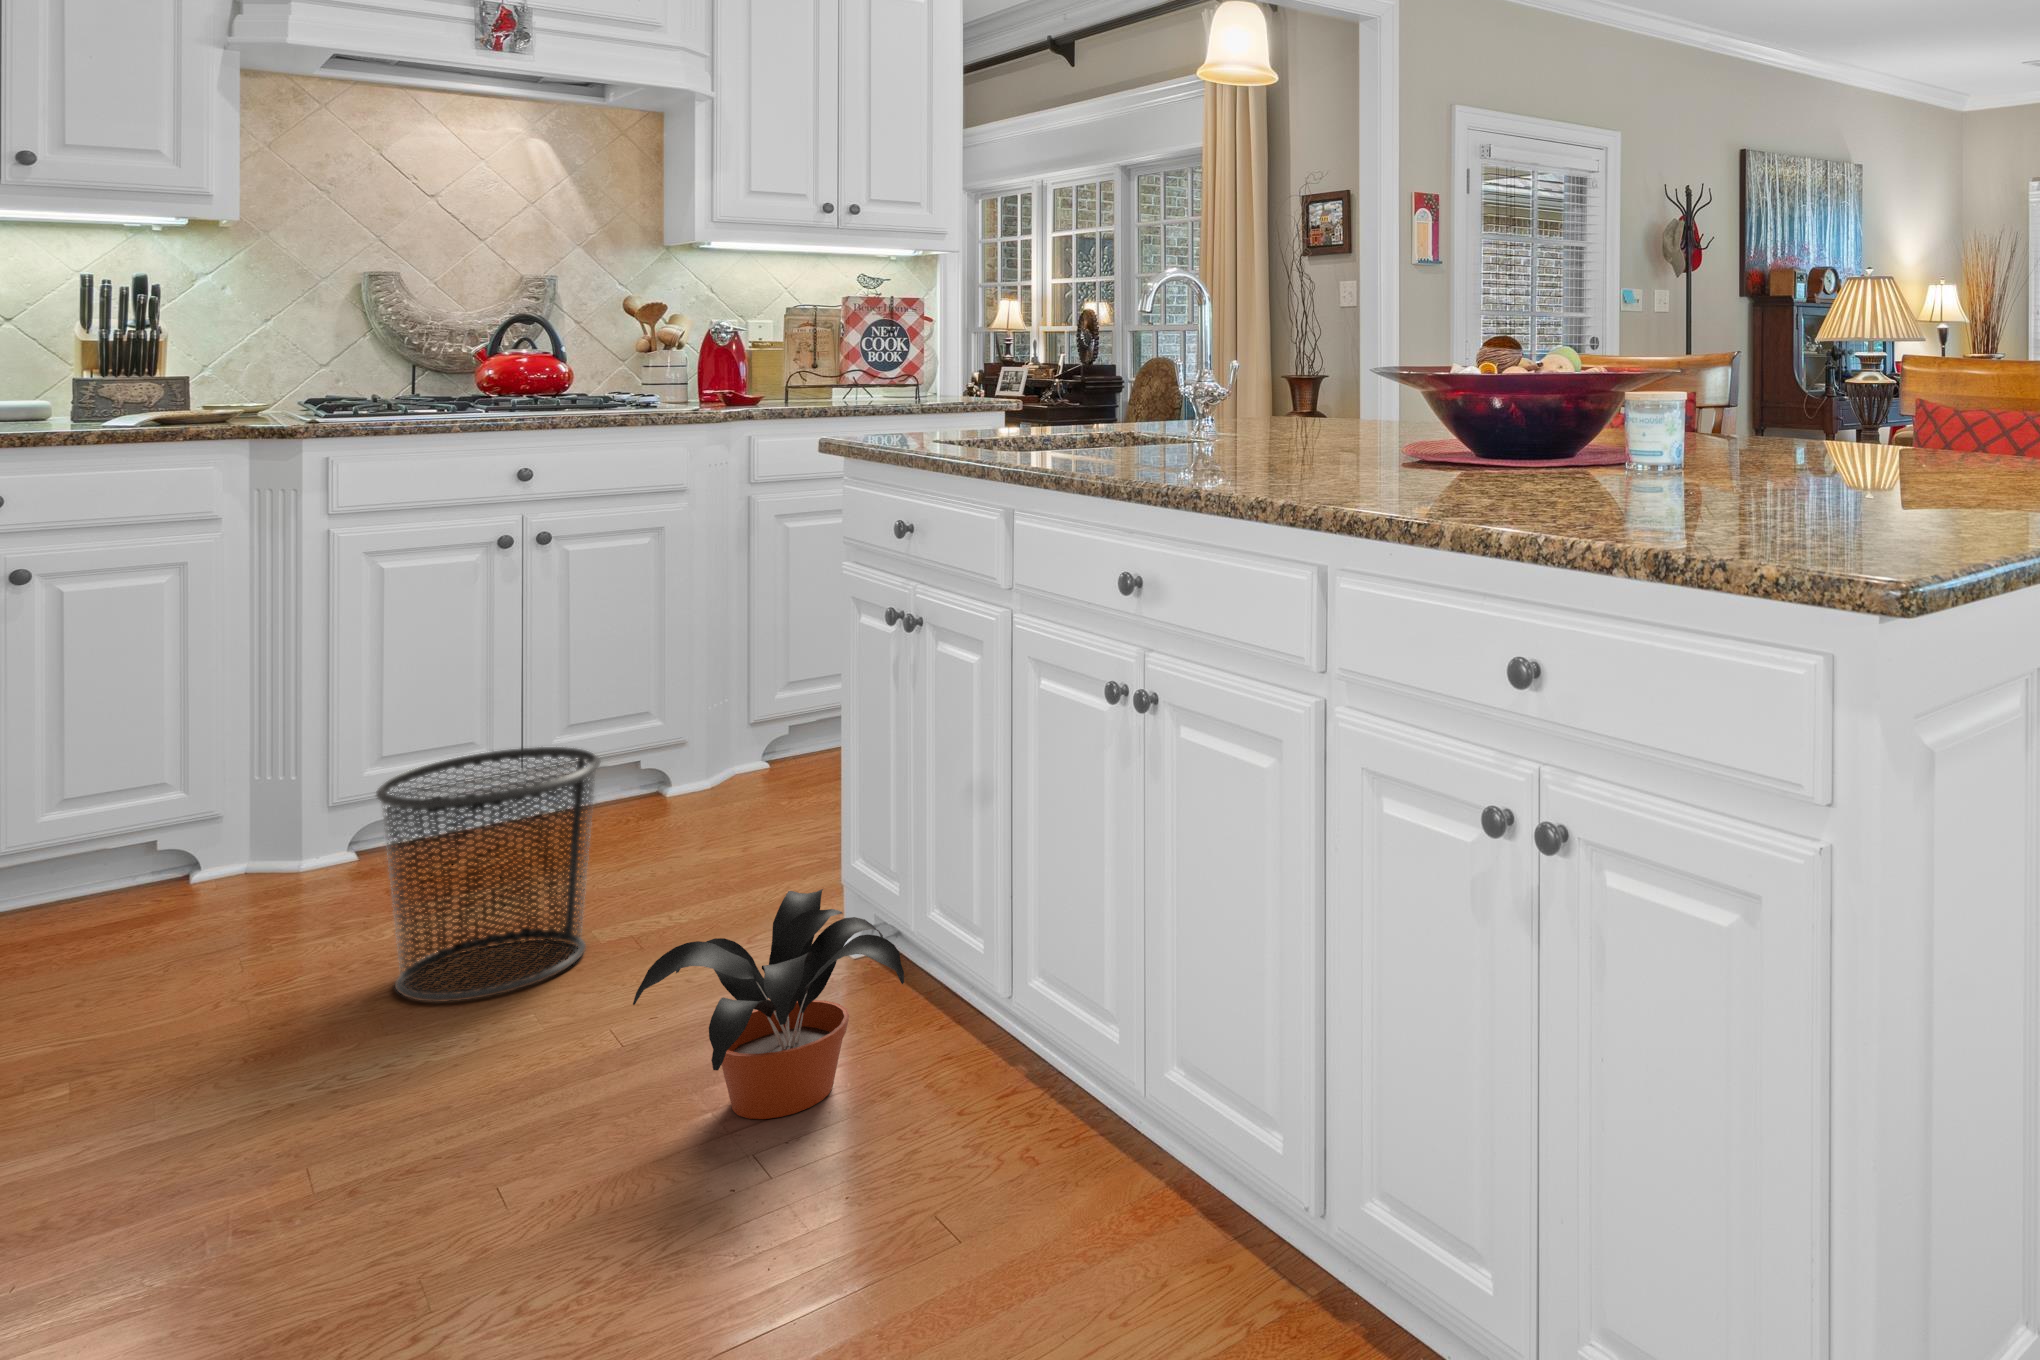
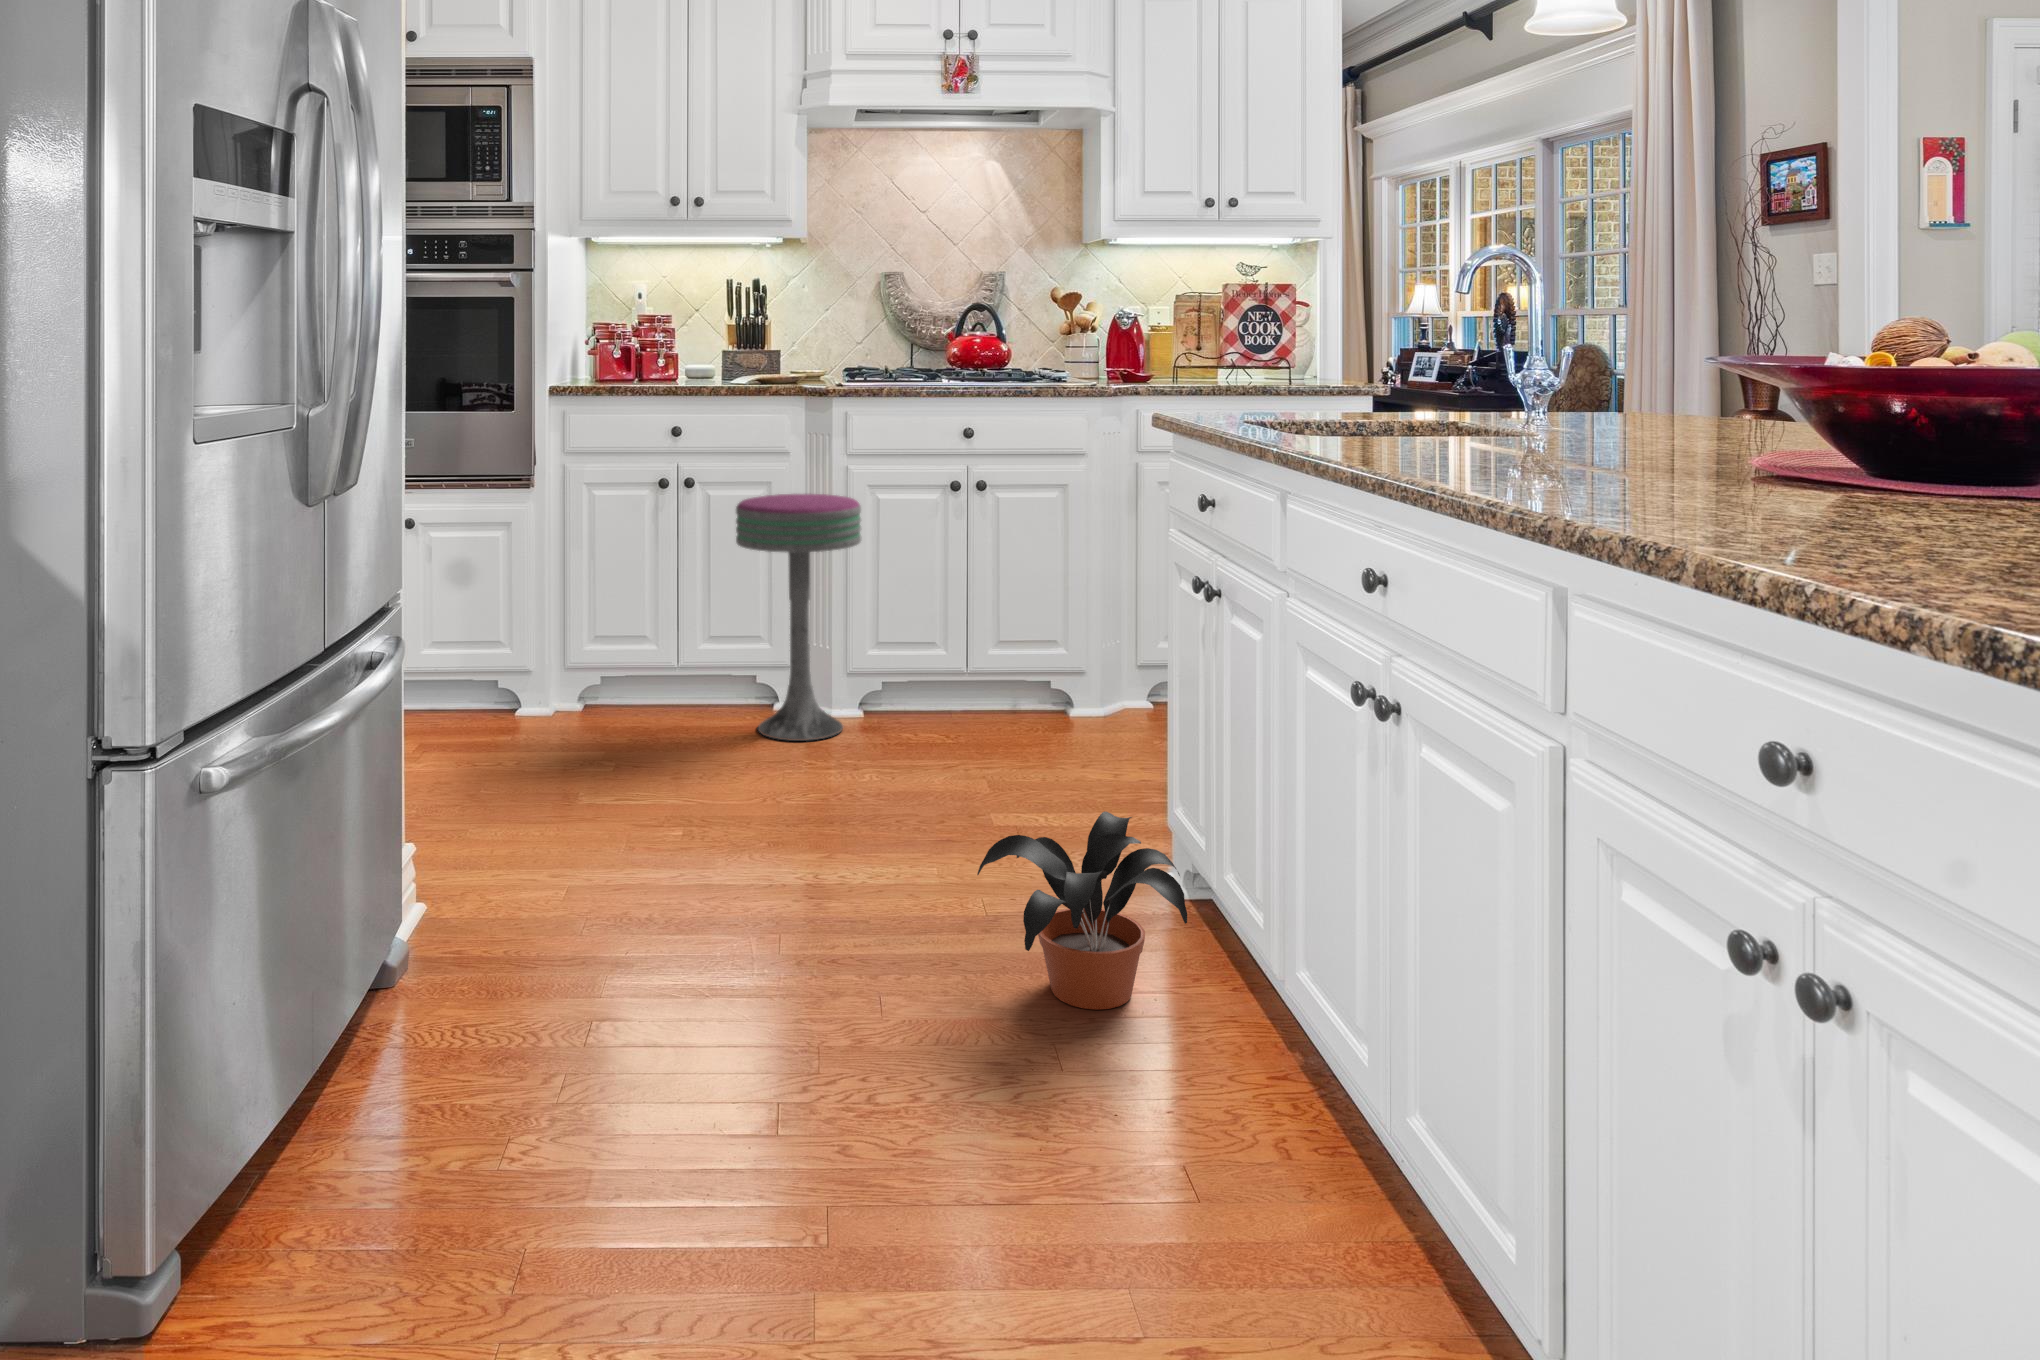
bar stool: none [121,575,355,930] -> present [736,494,861,741]
waste bin: present [376,747,600,1002] -> none [852,646,996,837]

